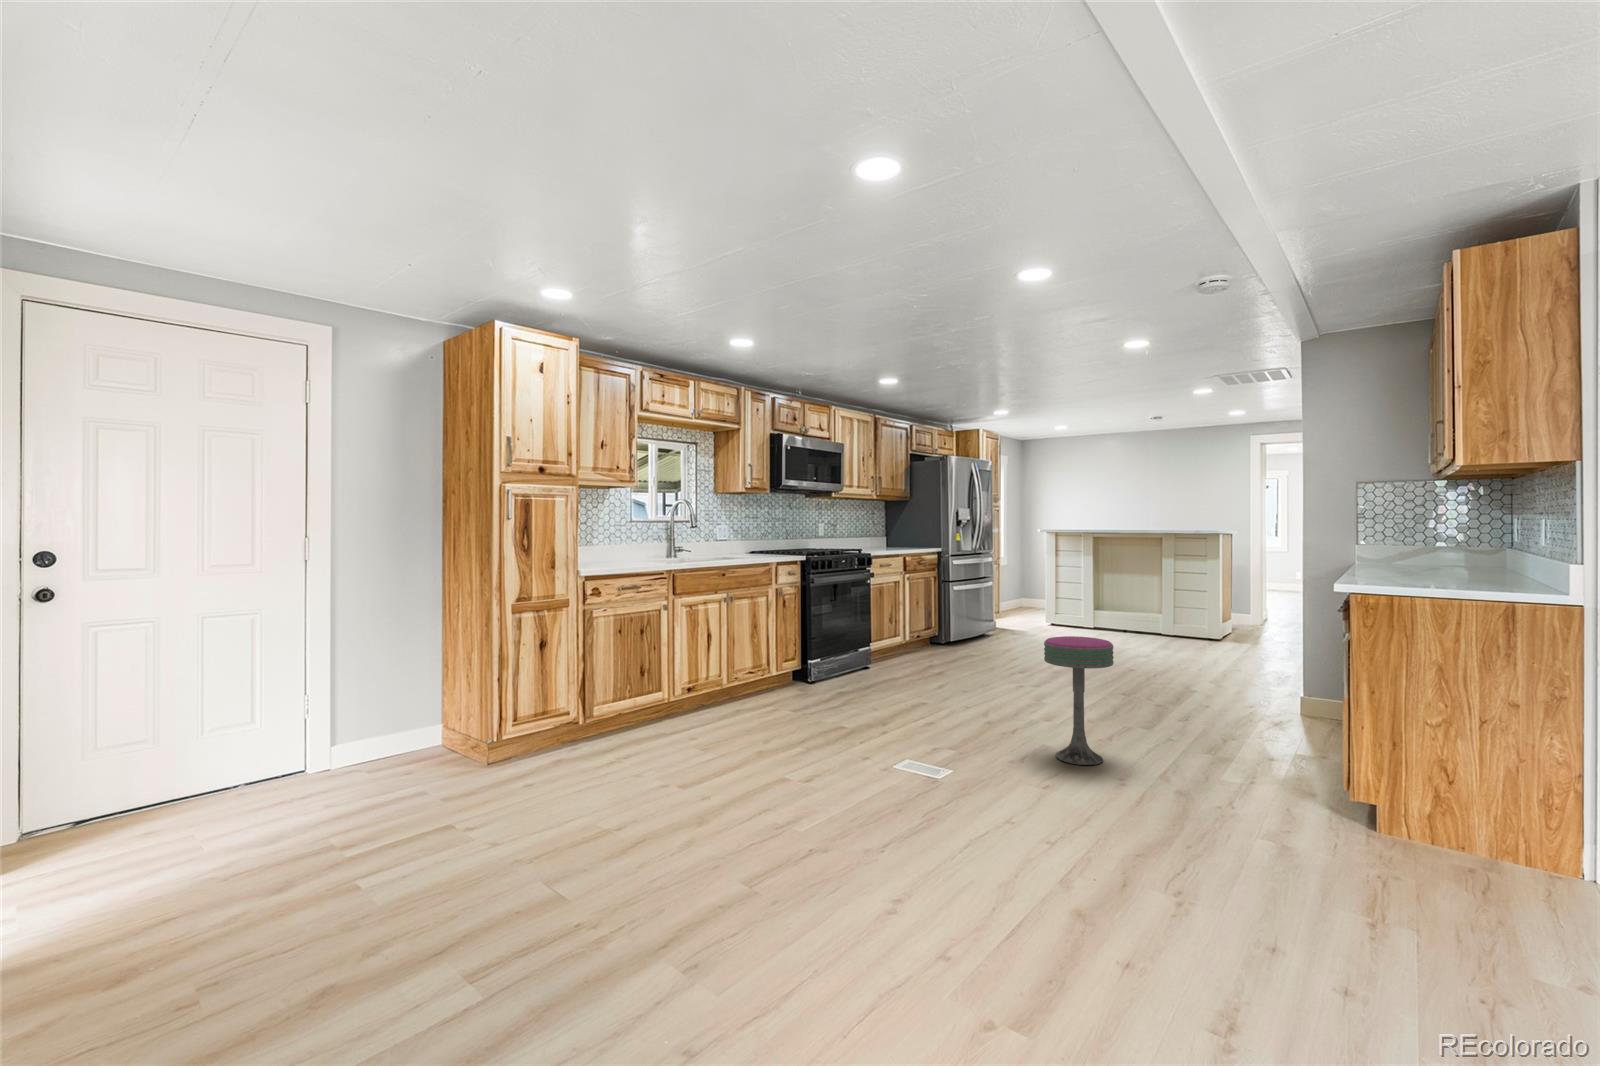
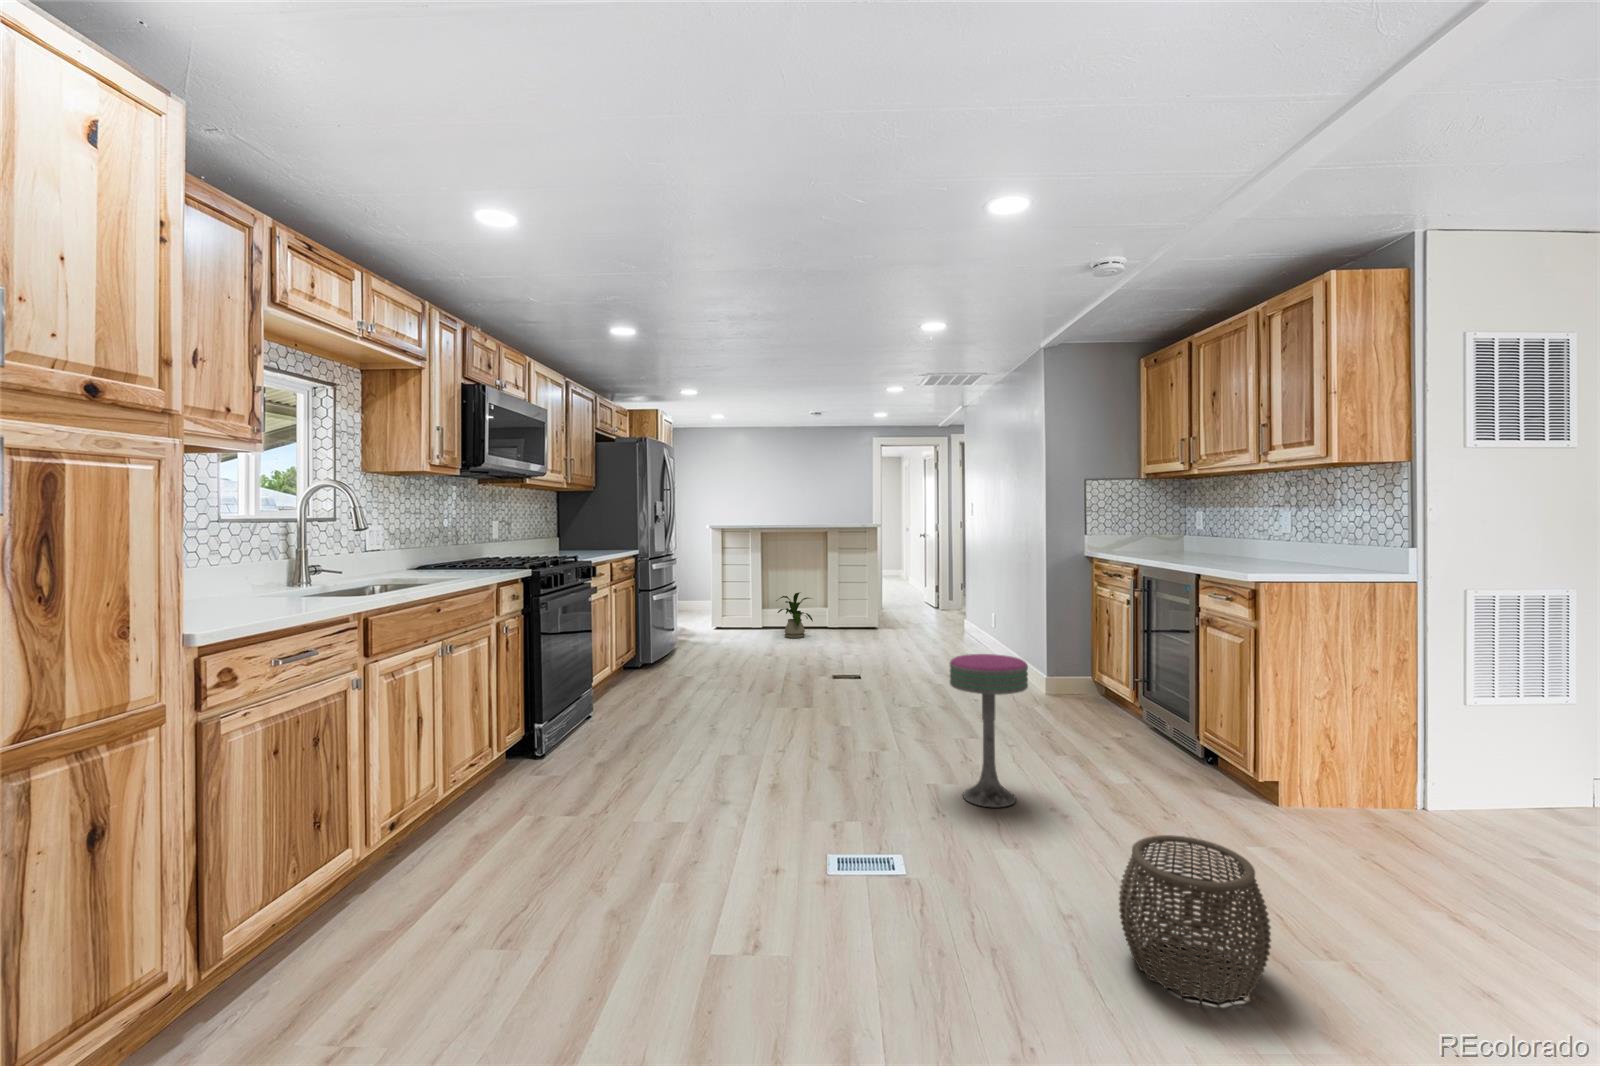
house plant: none [1096,593,1139,638] -> present [776,592,813,638]
woven basket: none [991,761,1097,877] -> present [1119,835,1271,1003]

